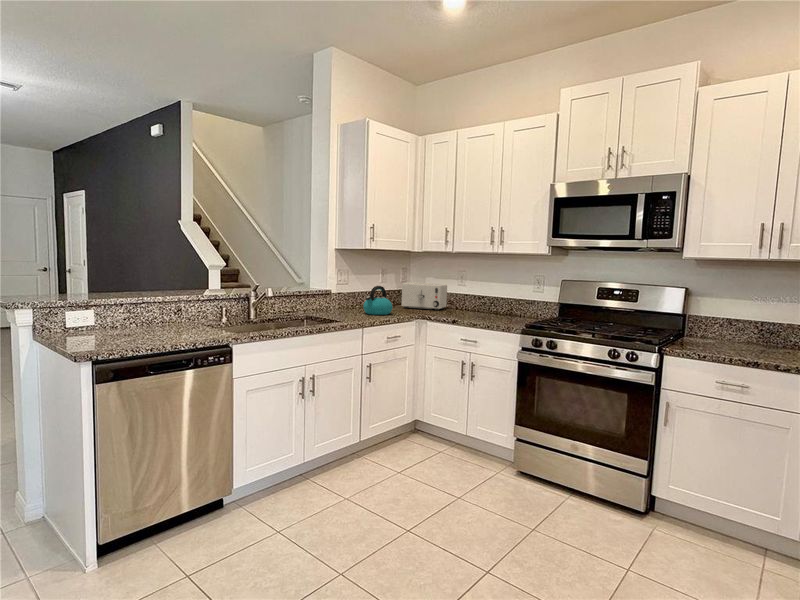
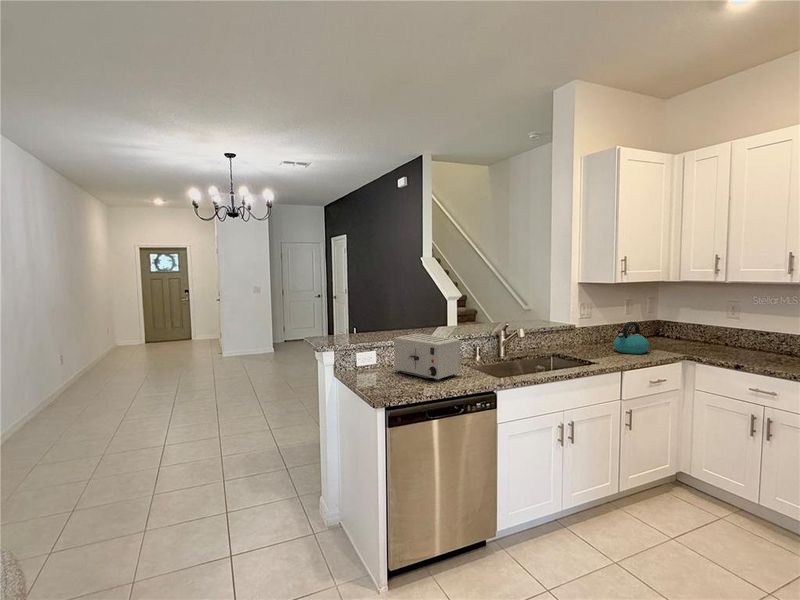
toaster: present [402,282,447,310] -> present [394,334,460,381]

